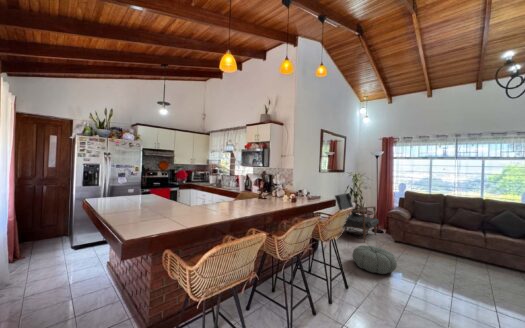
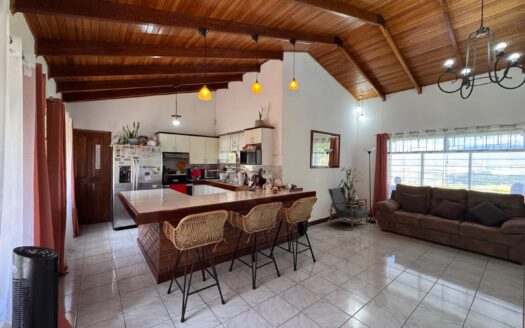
pouf: present [352,245,397,274] -> none [330,231,366,253]

